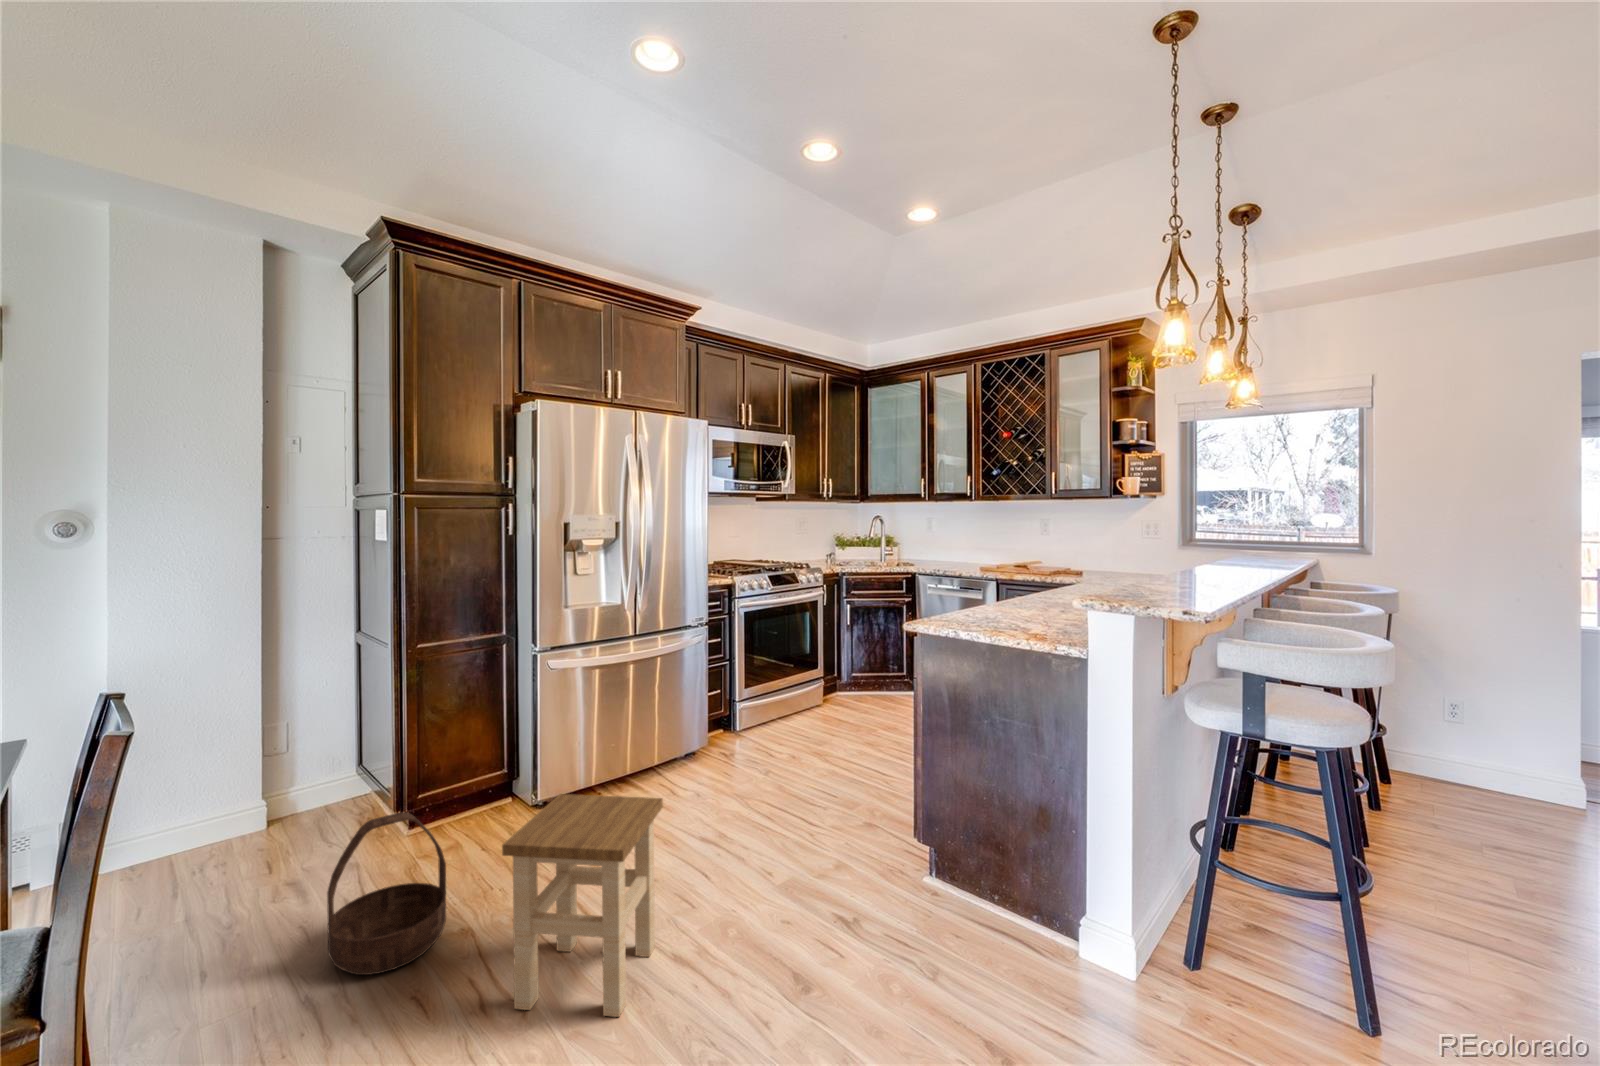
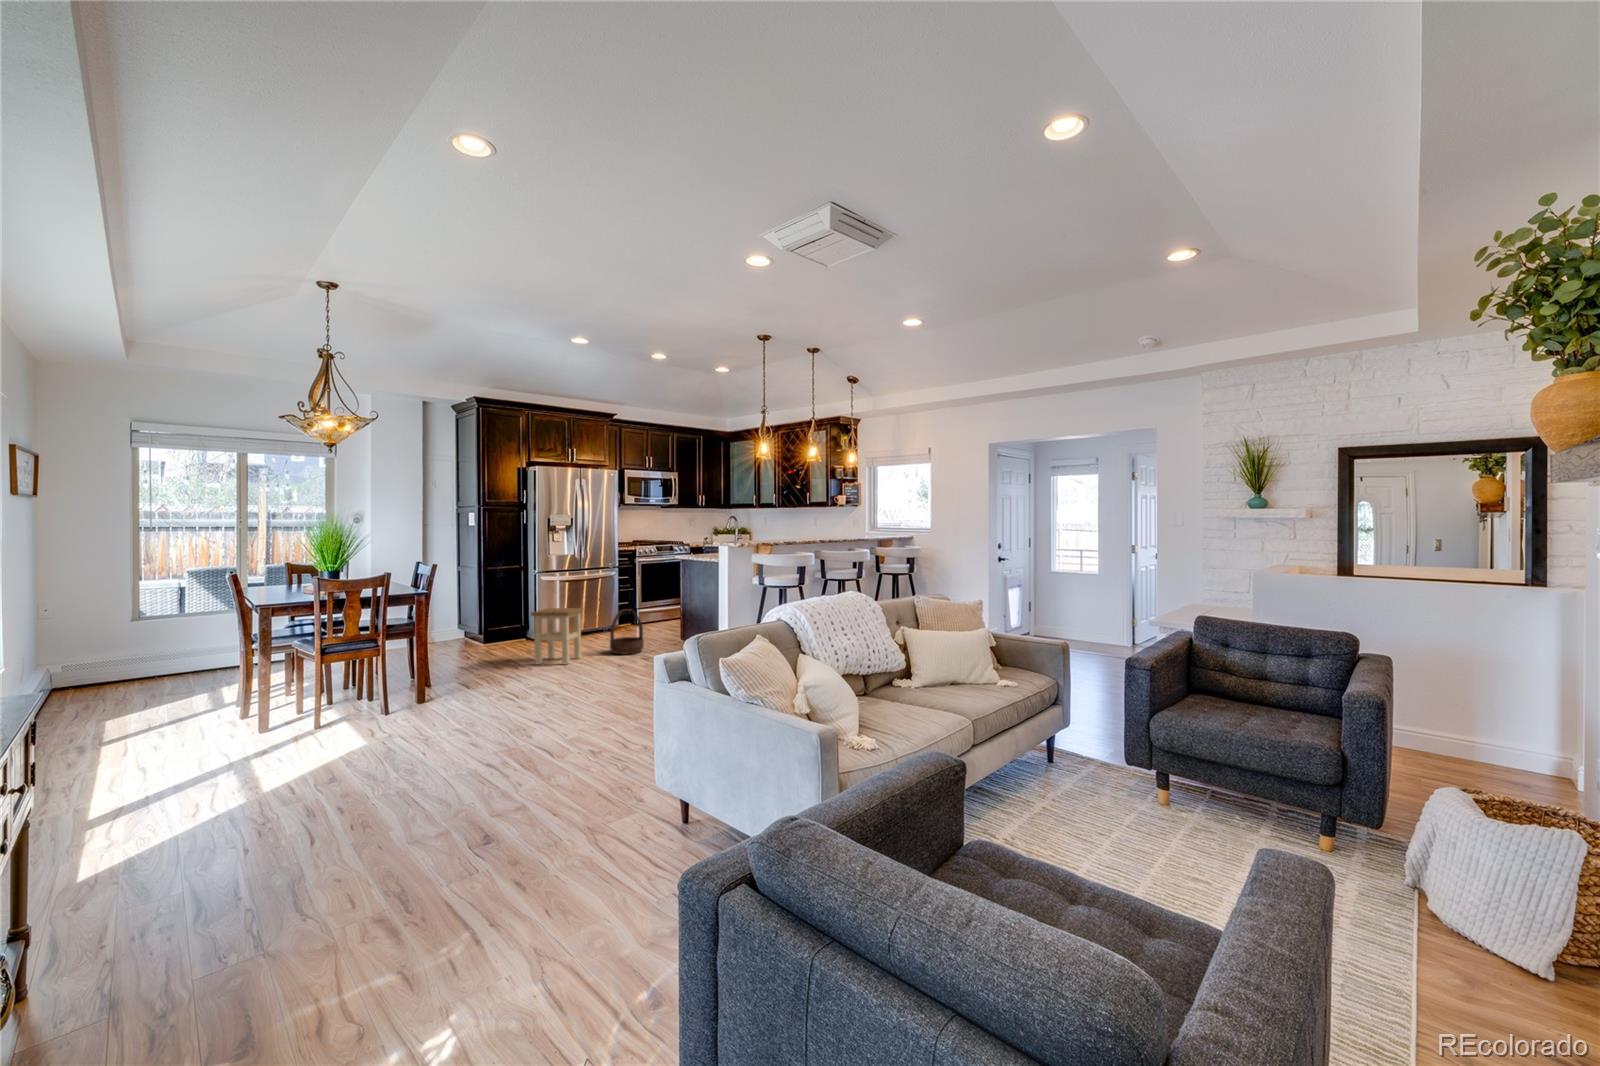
basket: present [327,812,446,975] -> present [610,609,644,654]

